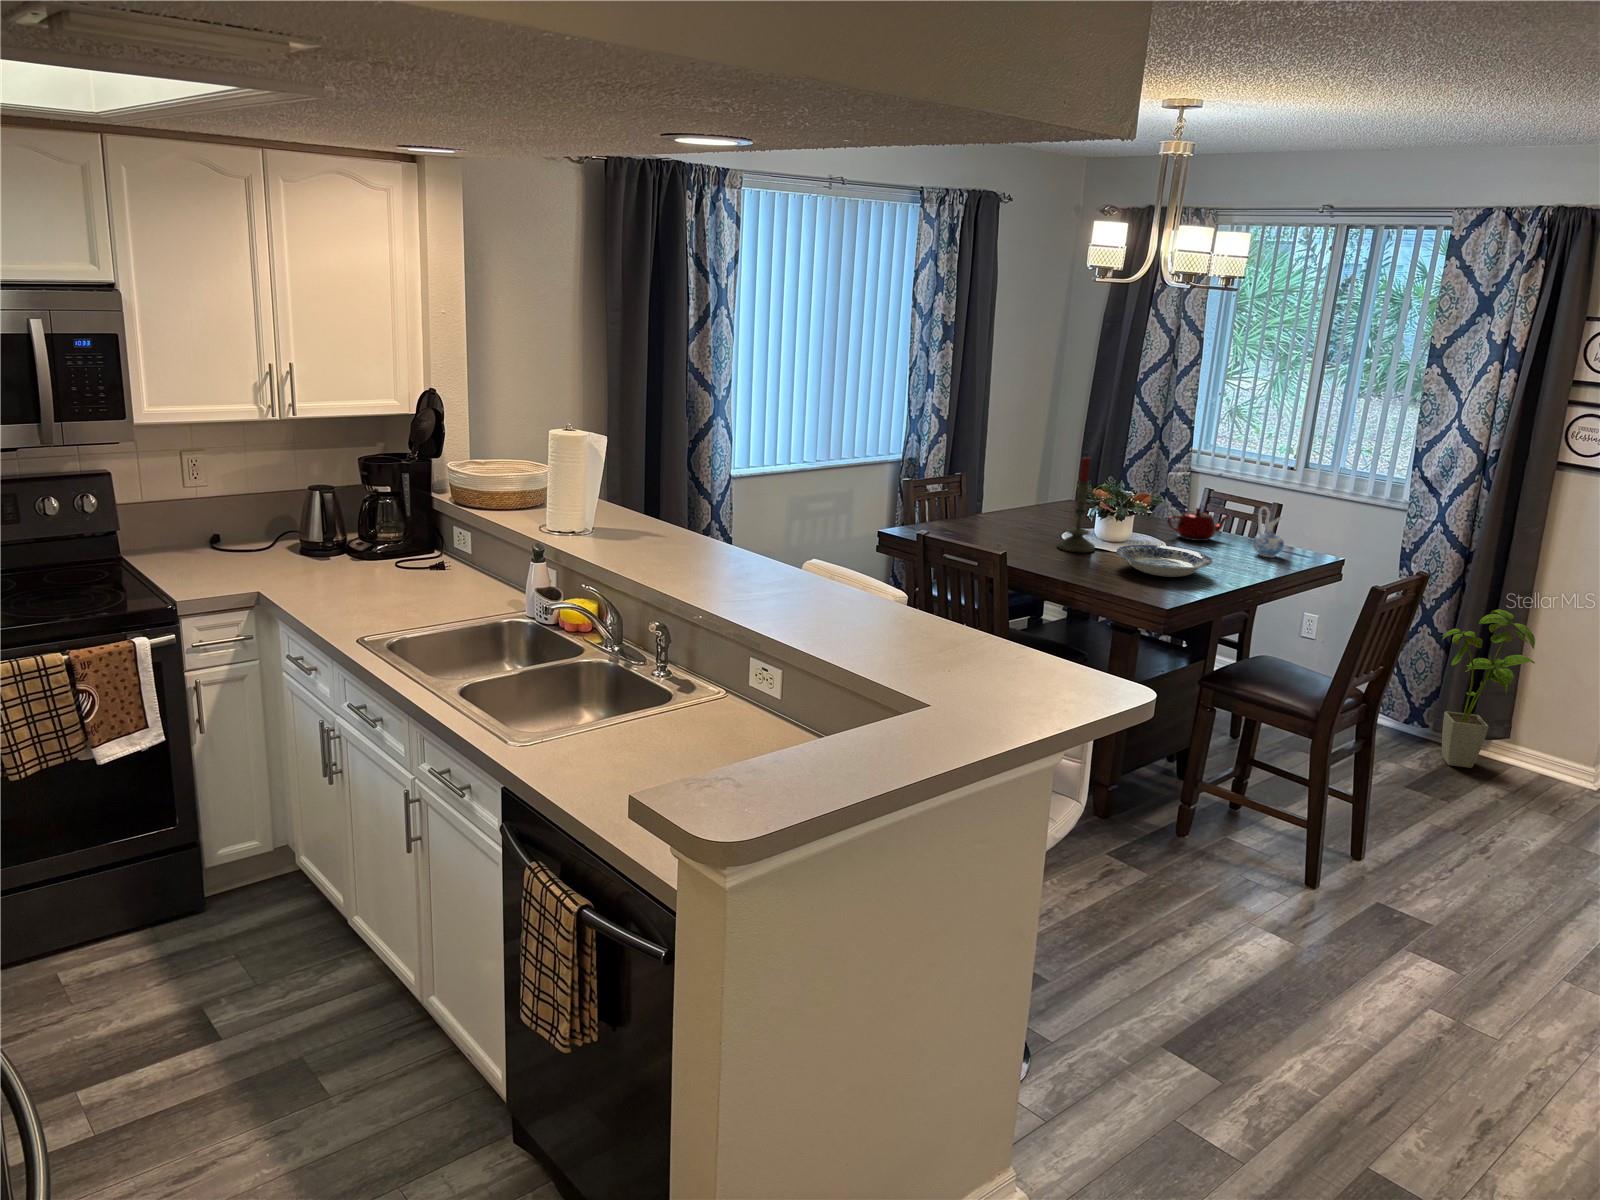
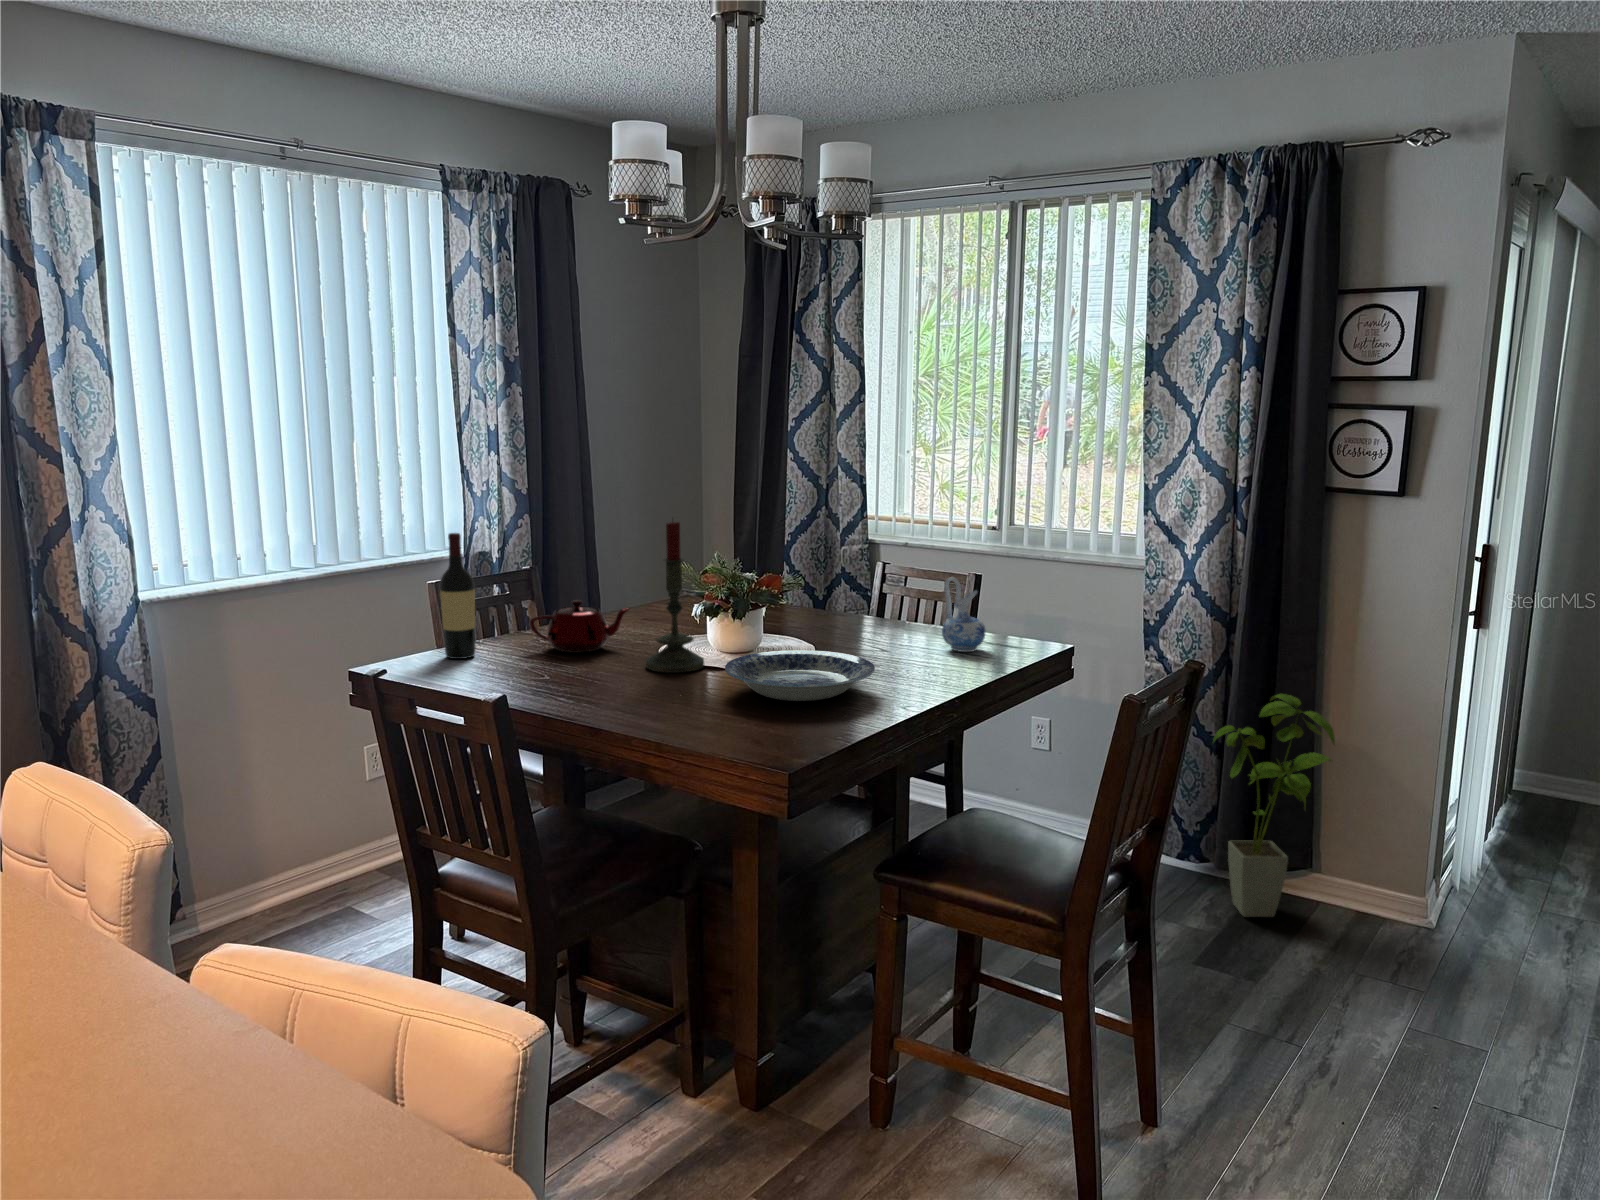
wine bottle: none [928,452,951,531] -> present [440,533,476,659]
teapot: present [1167,508,1229,541] -> present [530,600,629,653]

